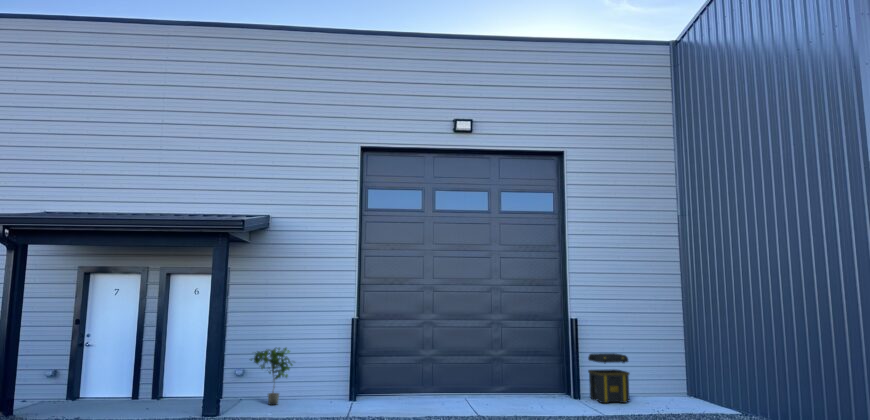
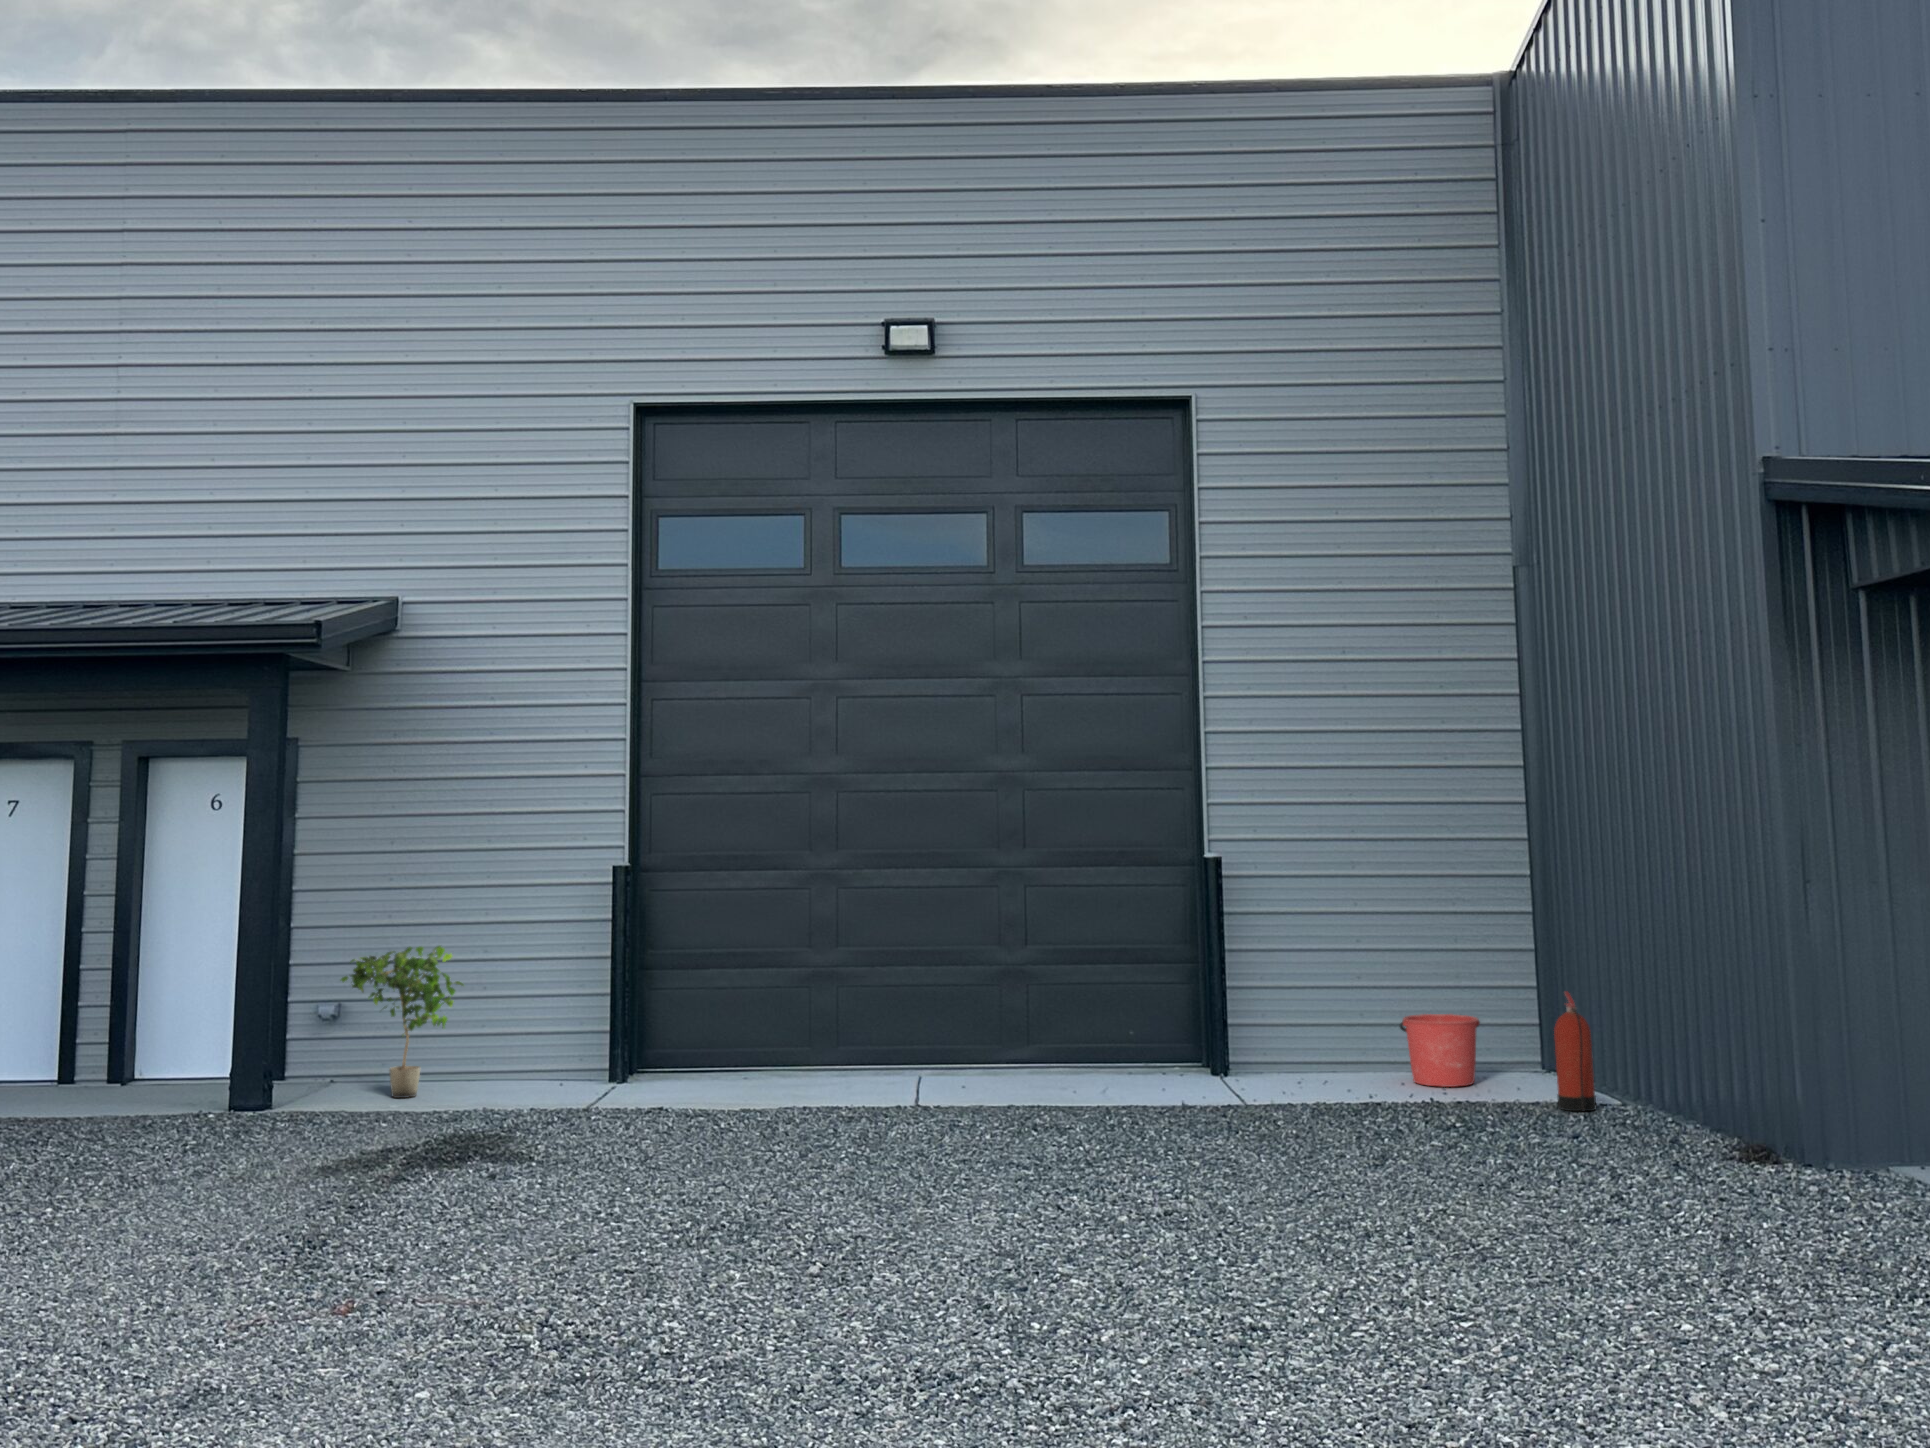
toolbox: present [588,353,630,403] -> none [1257,954,1361,1091]
fire extinguisher: none [703,368,719,411] -> present [1554,992,1596,1111]
bucket: none [639,375,668,401] -> present [1400,1014,1480,1087]

